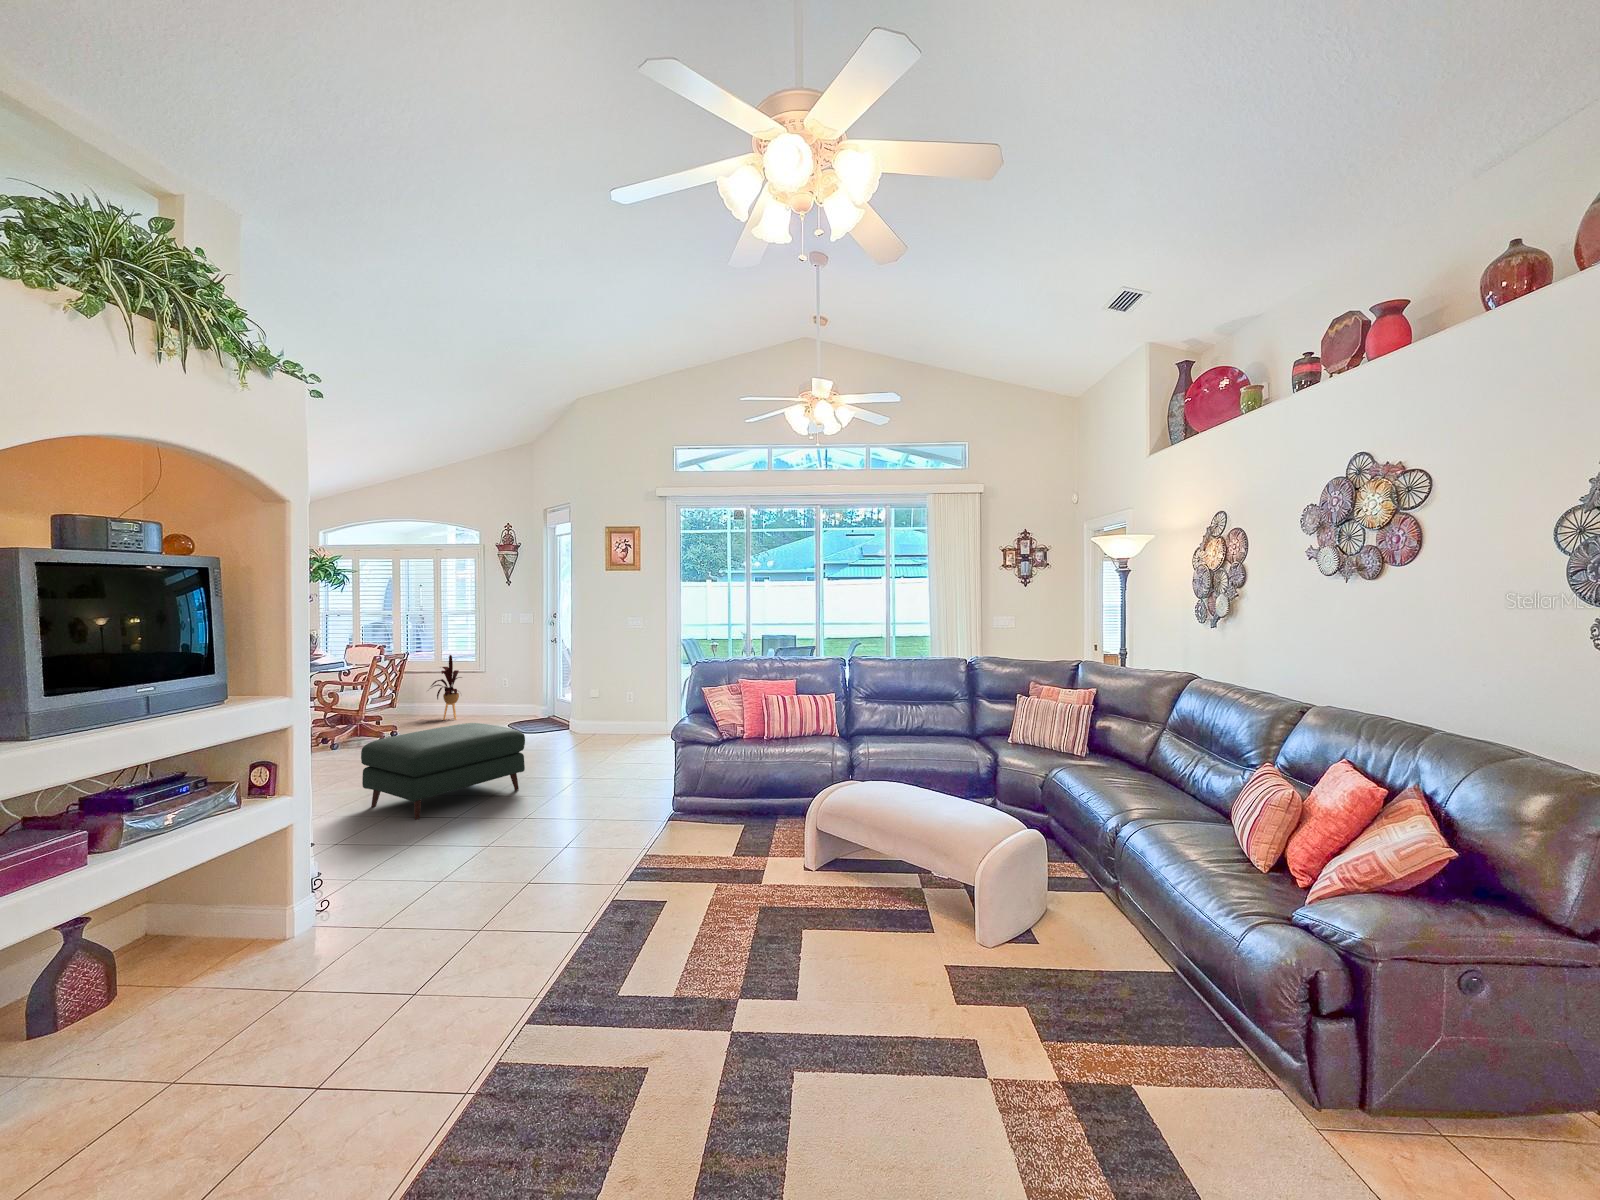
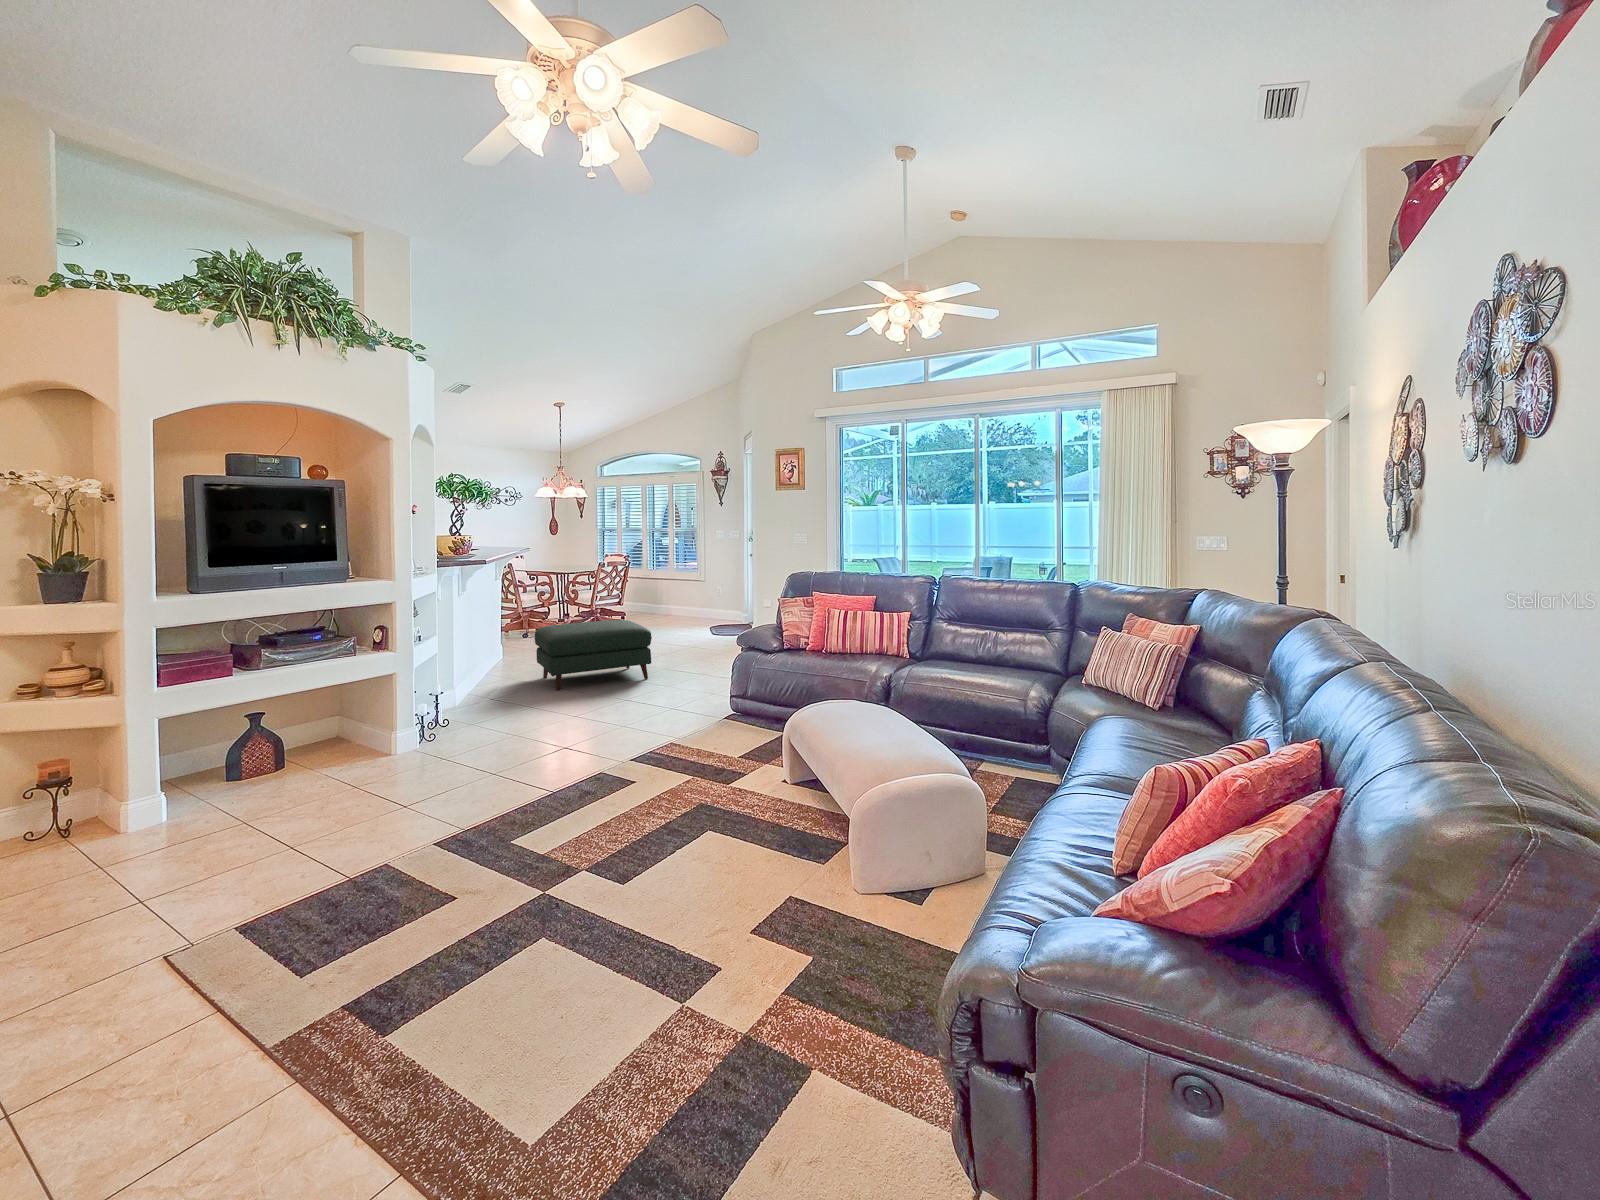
house plant: present [431,655,462,720] -> none [656,567,684,623]

